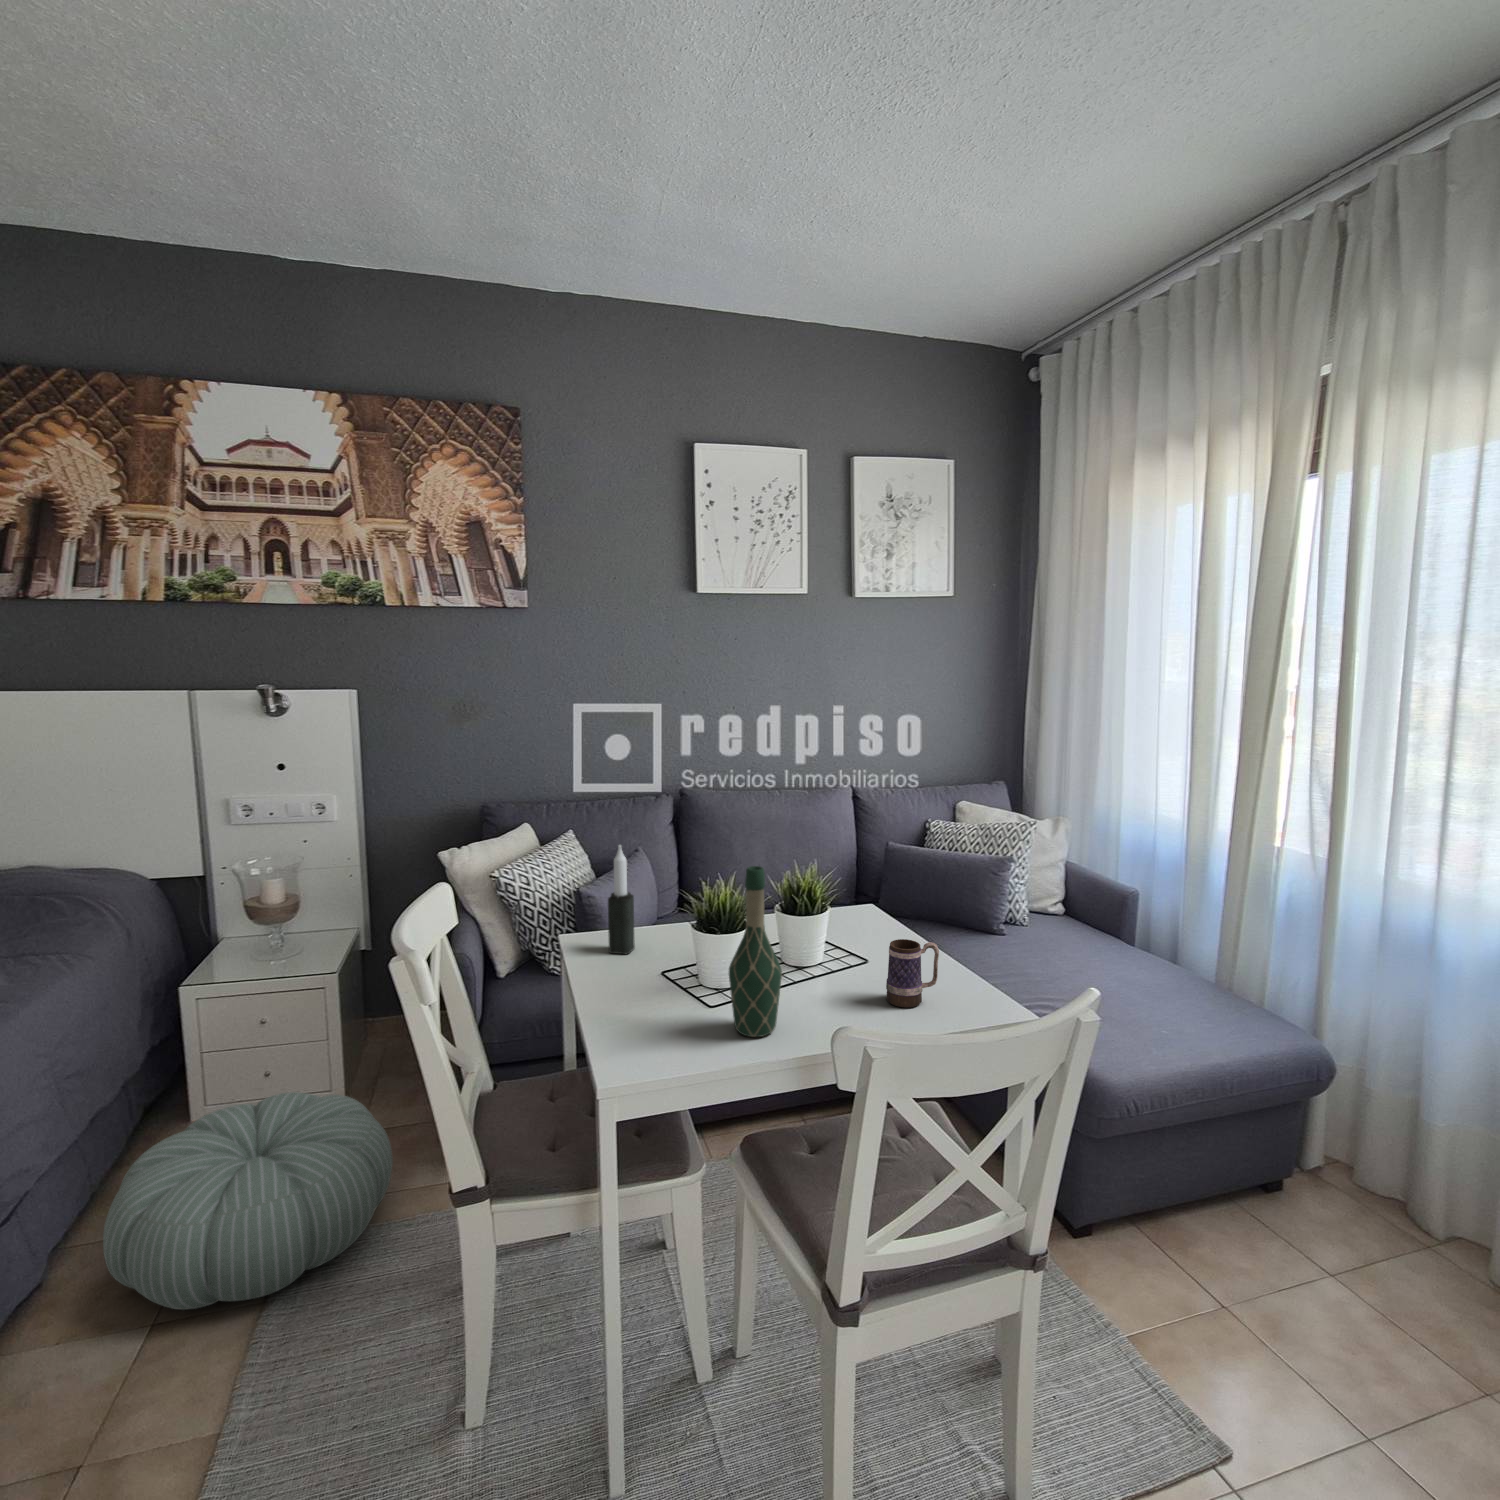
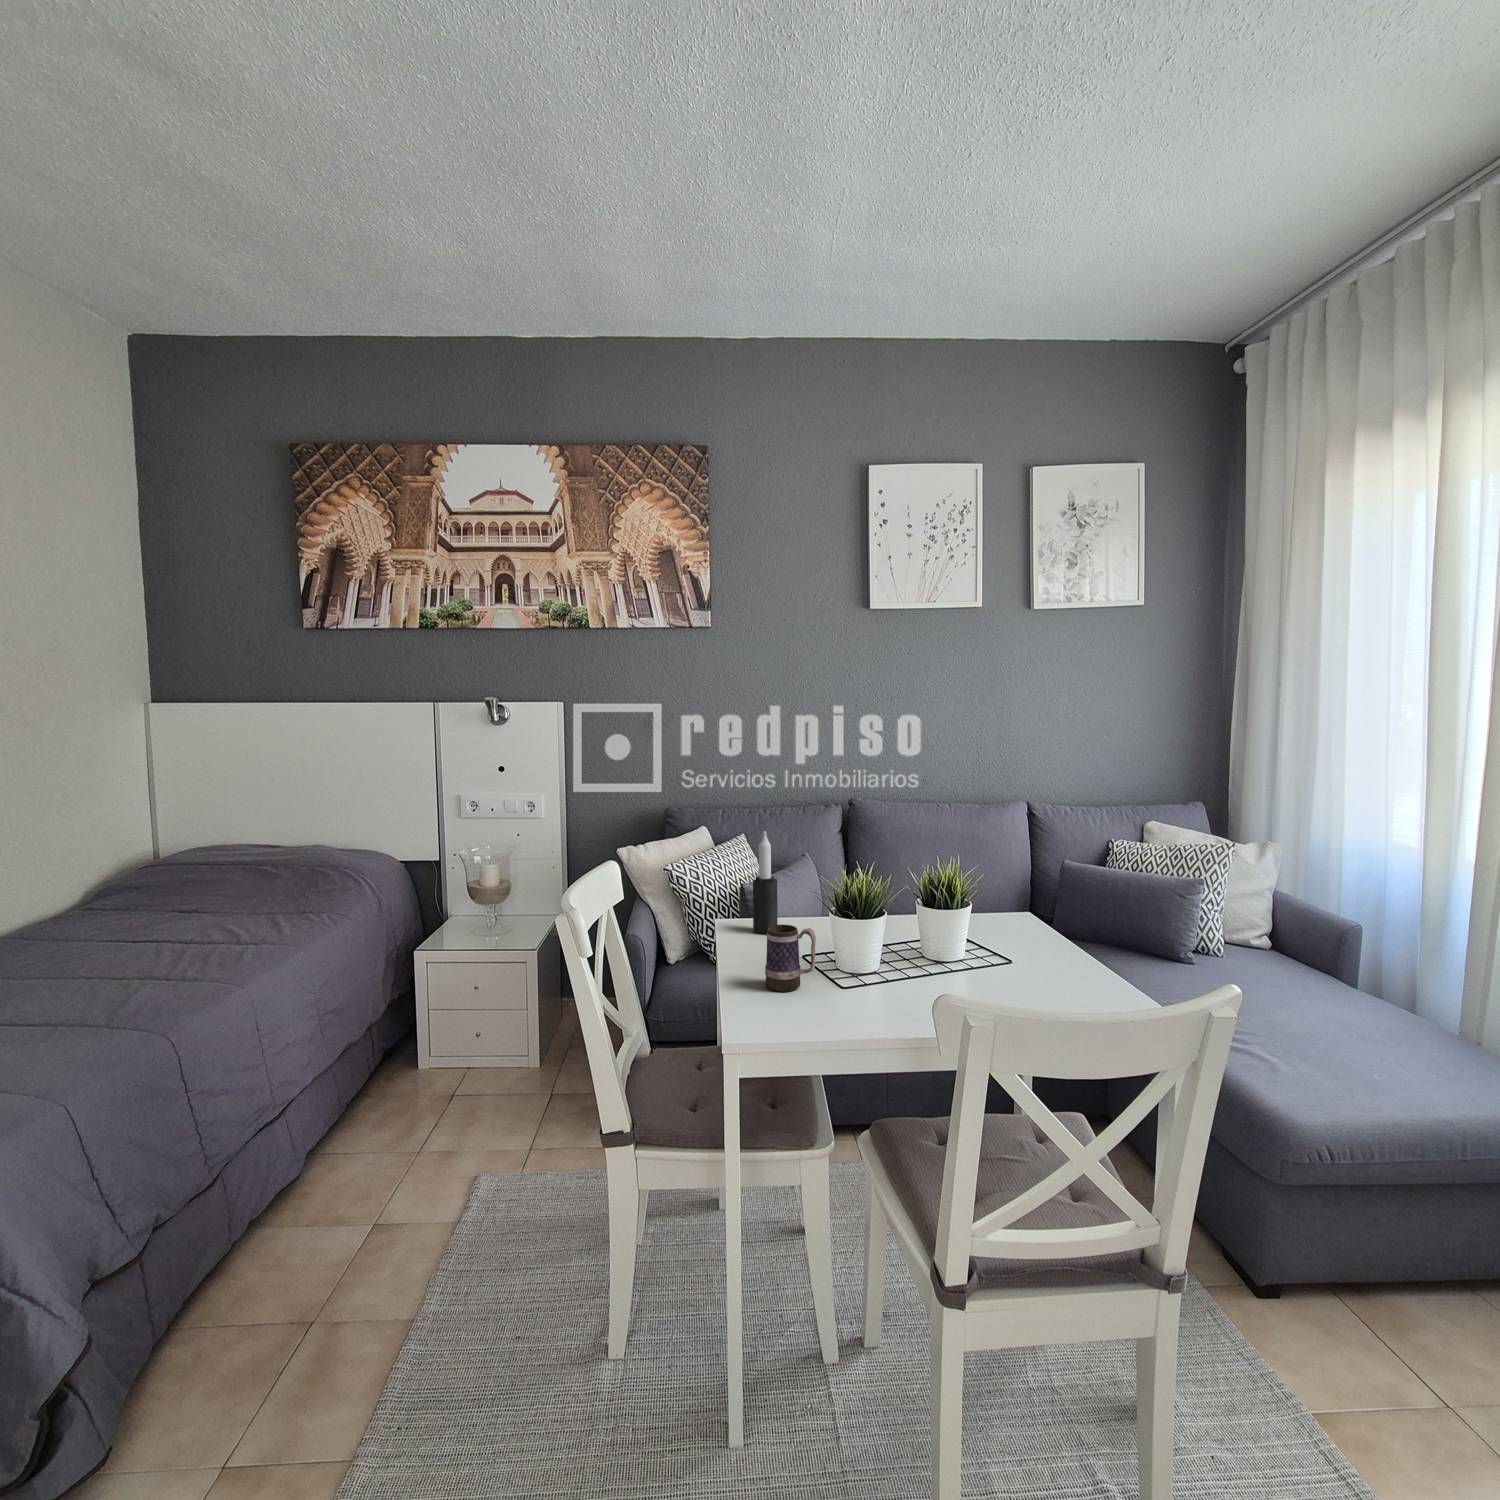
wine bottle: present [729,866,782,1037] -> none [844,842,895,1006]
mug: present [886,939,939,1008] -> present [765,925,816,992]
pouf: present [103,1092,393,1310] -> none [343,1044,569,1208]

